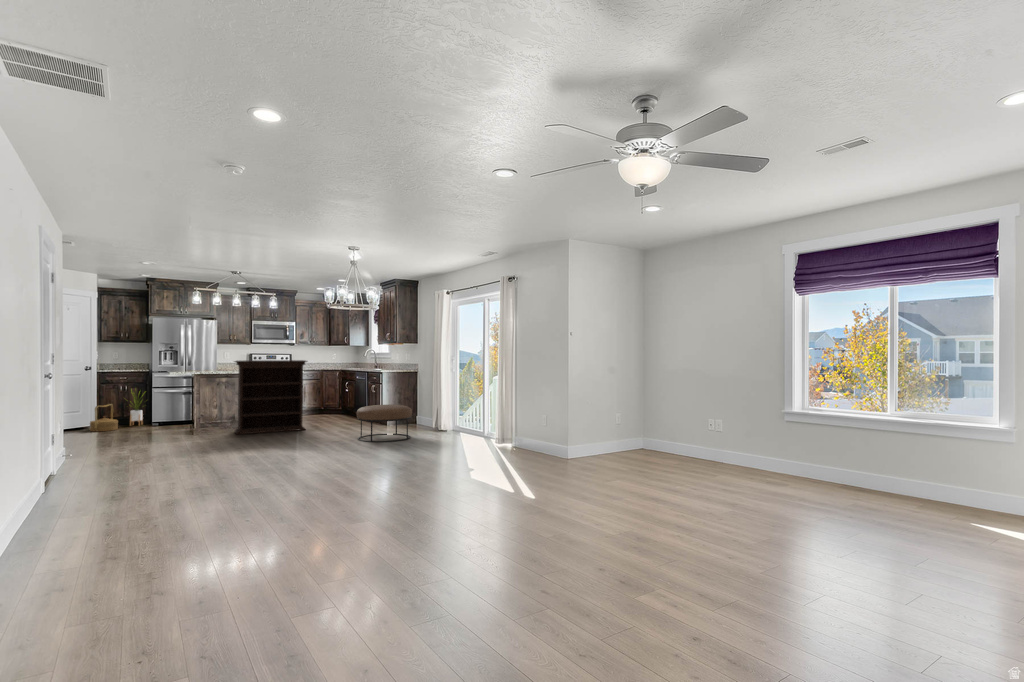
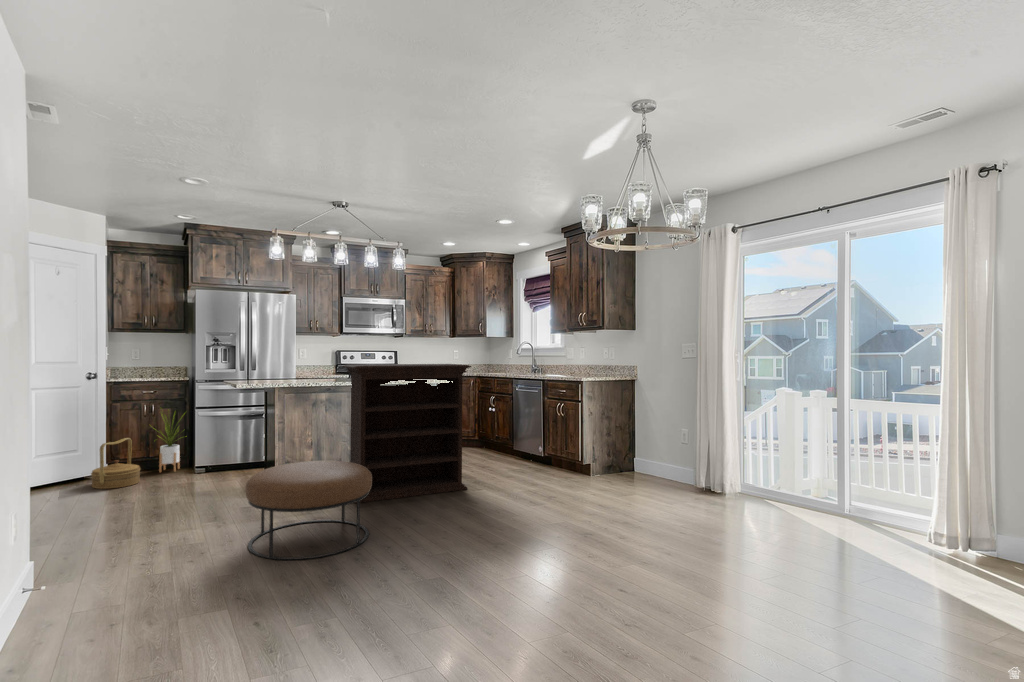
ottoman: present [357,405,412,442] -> present [246,461,372,560]

